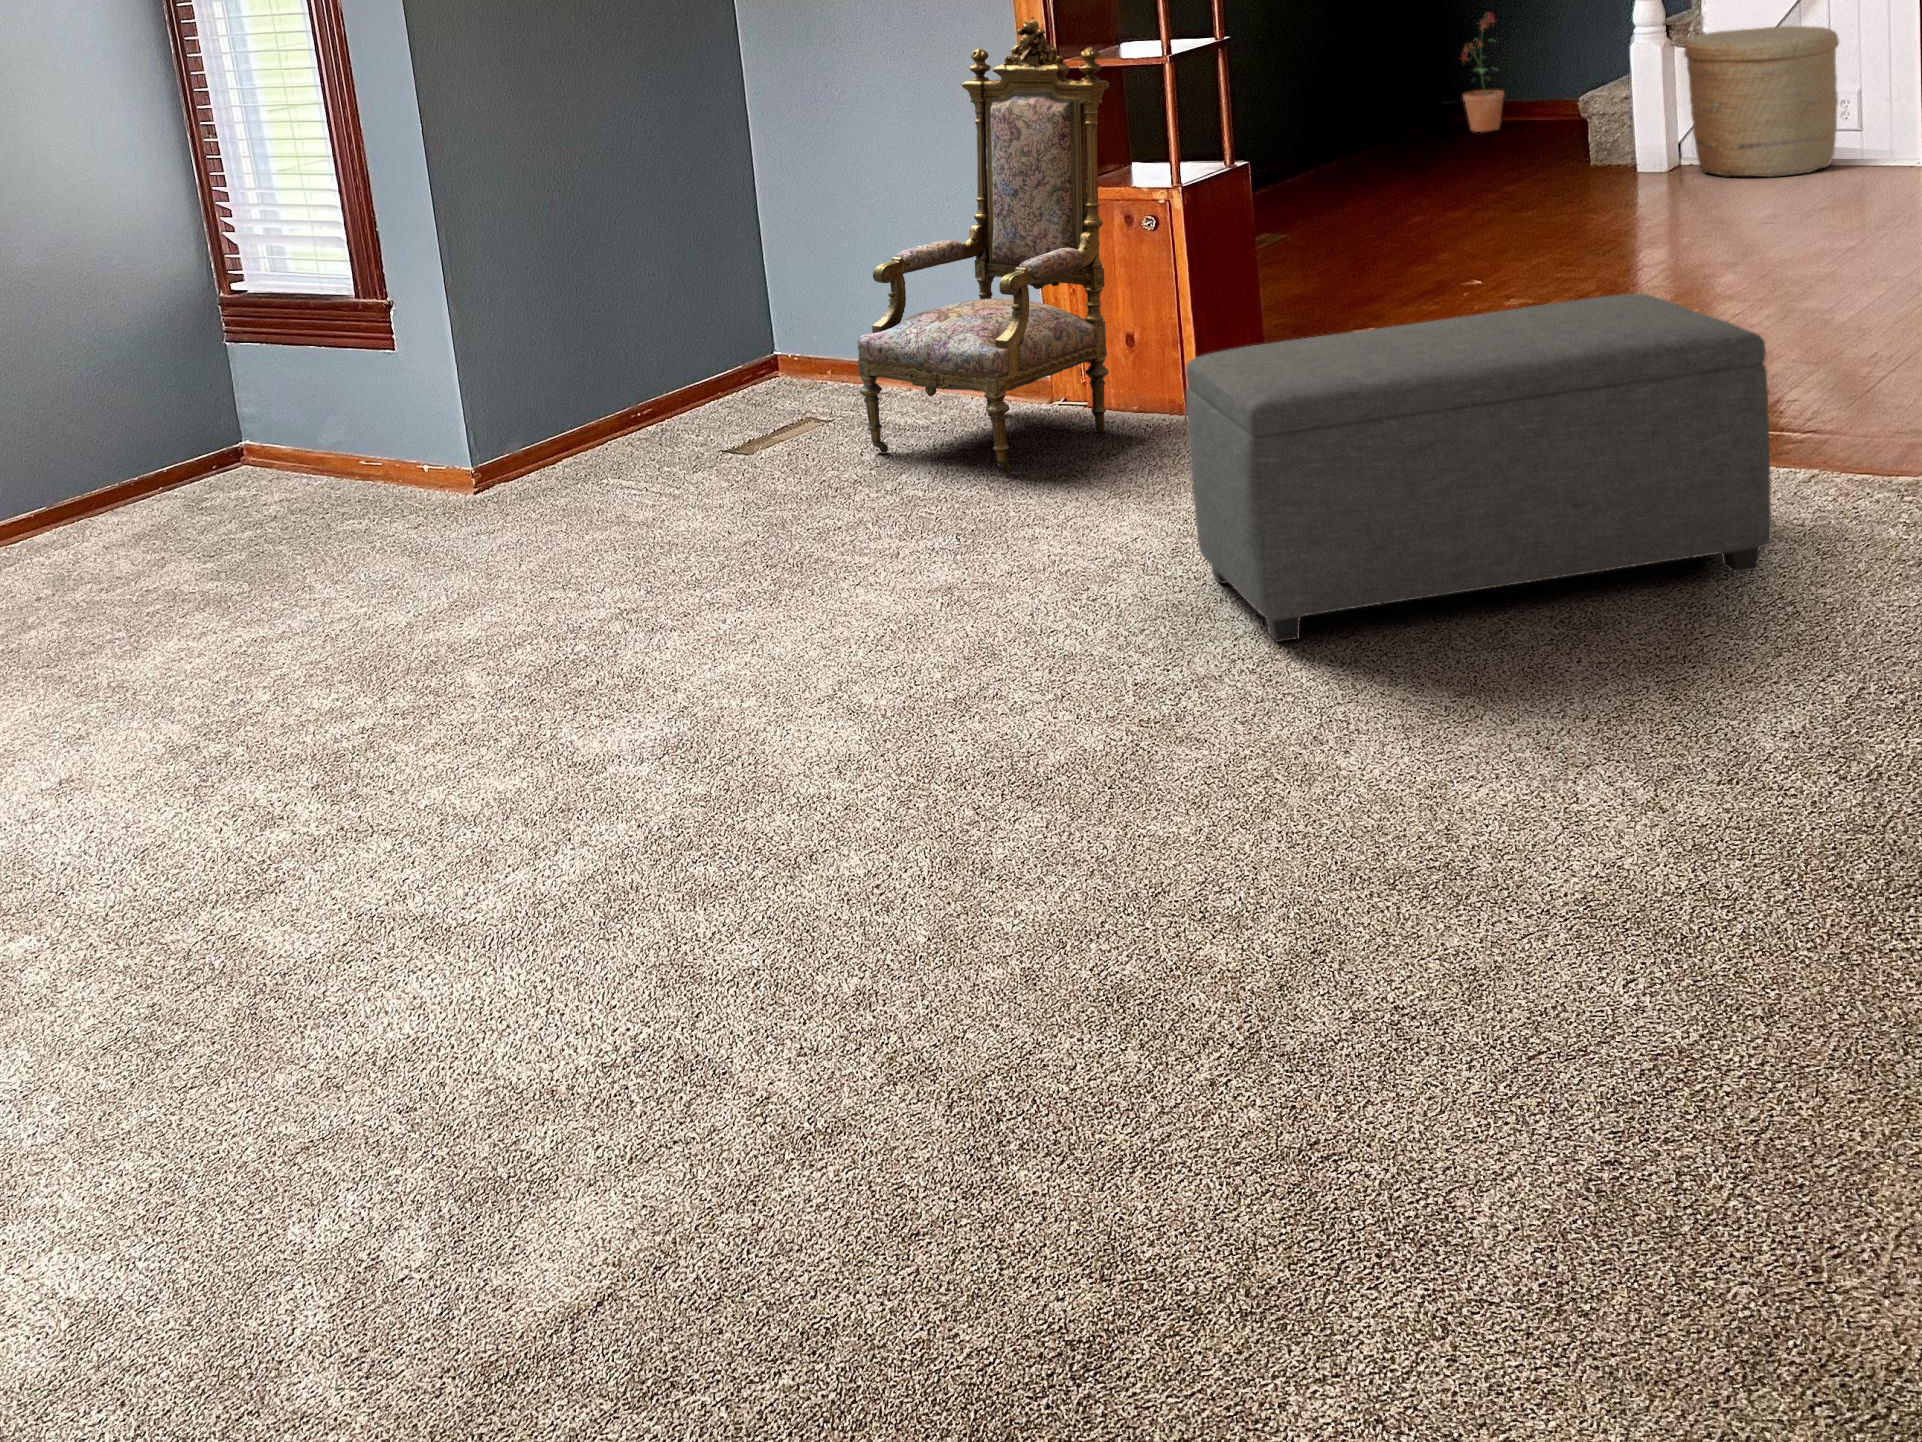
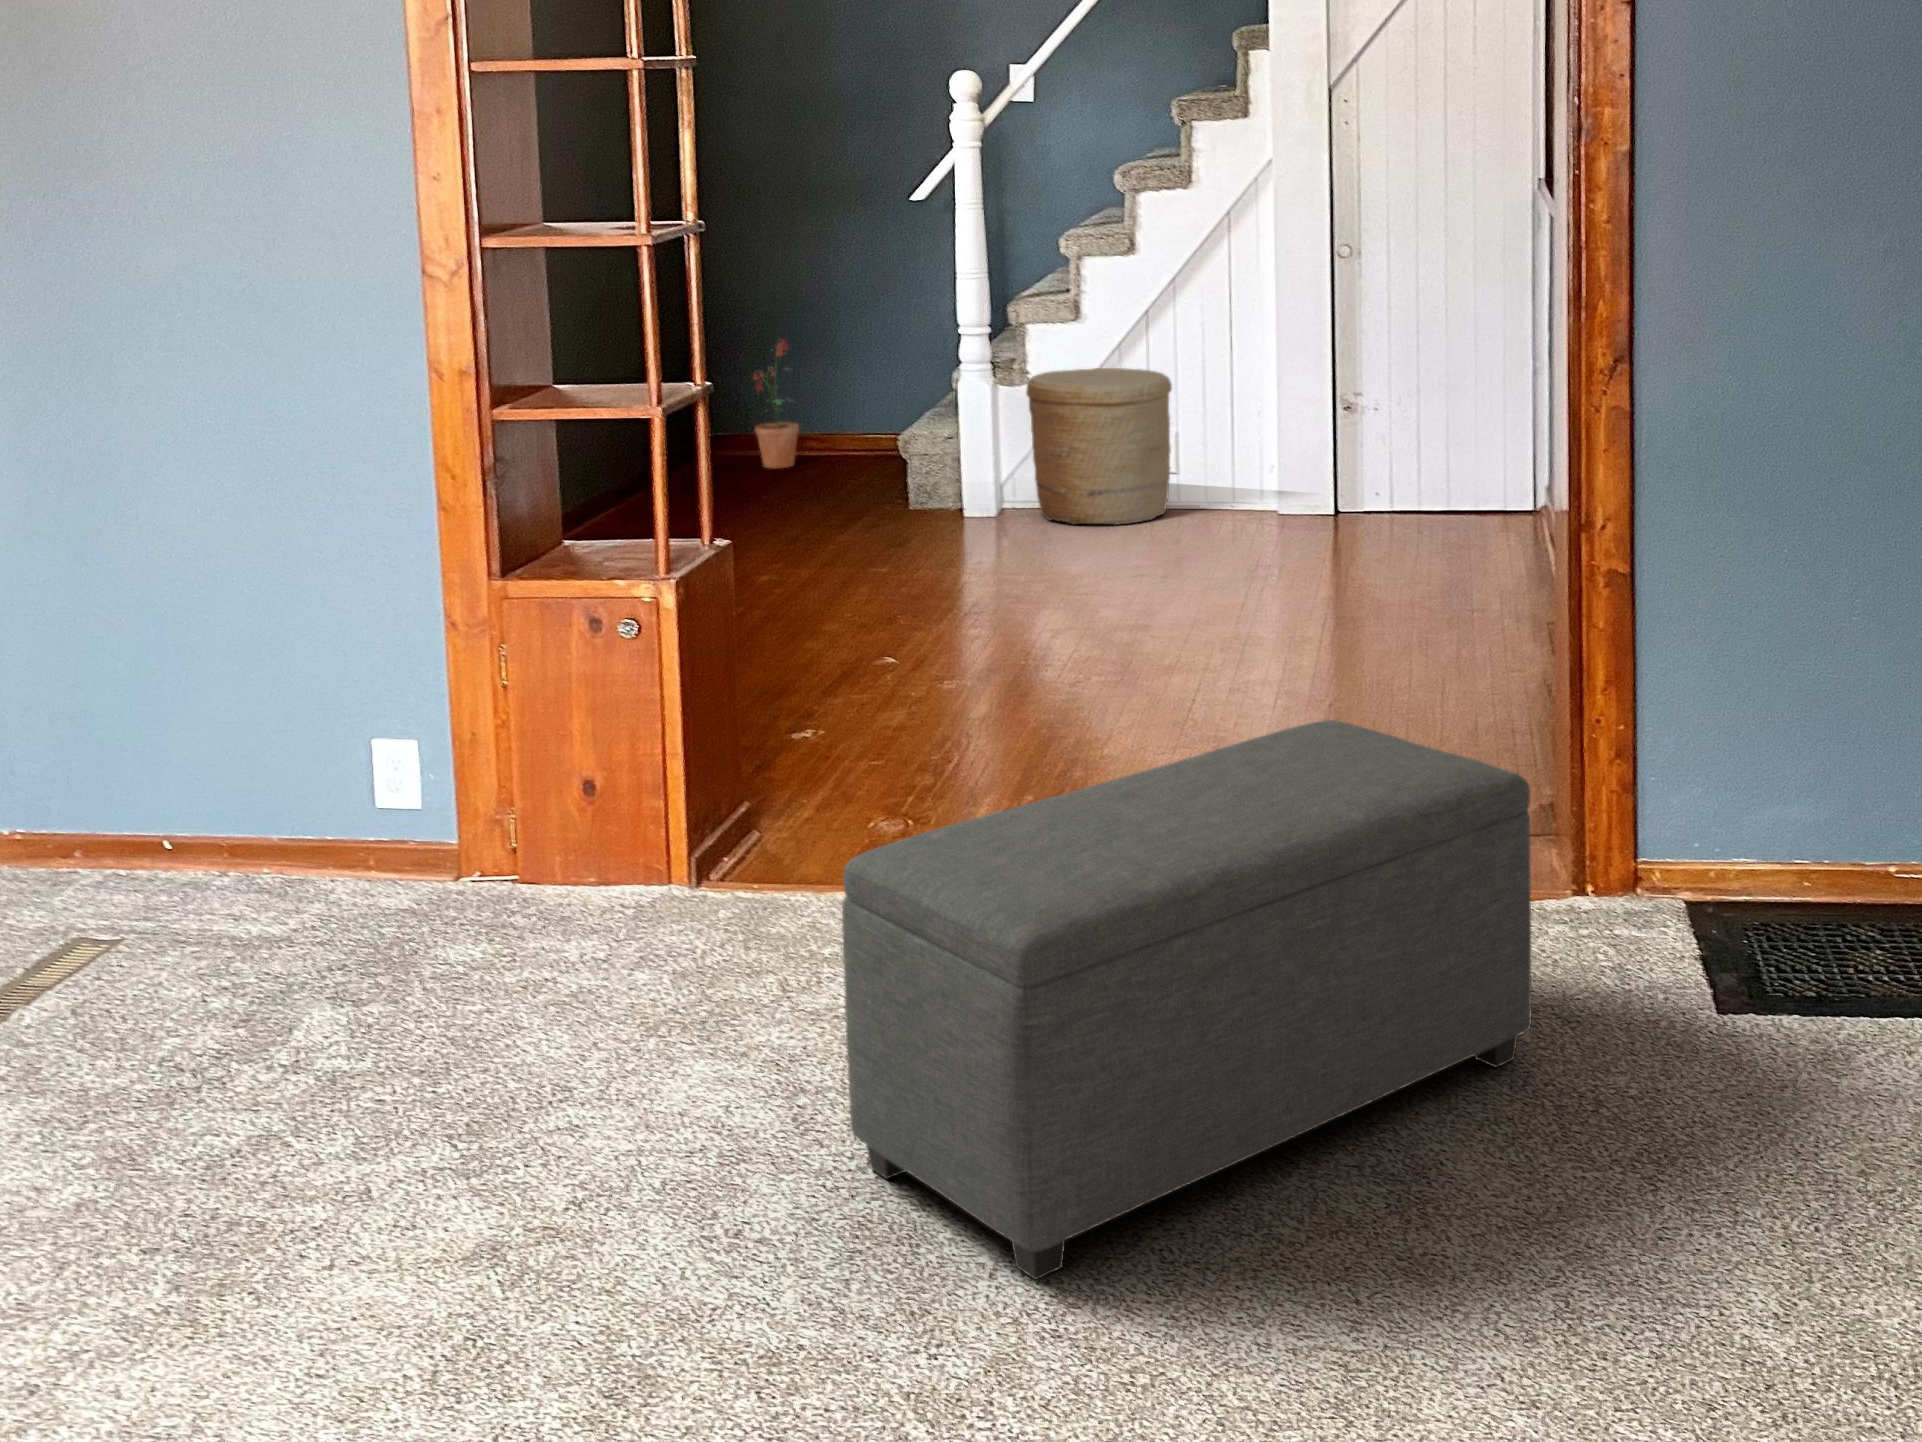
armchair: present [857,17,1109,474] -> none [197,350,580,1011]

